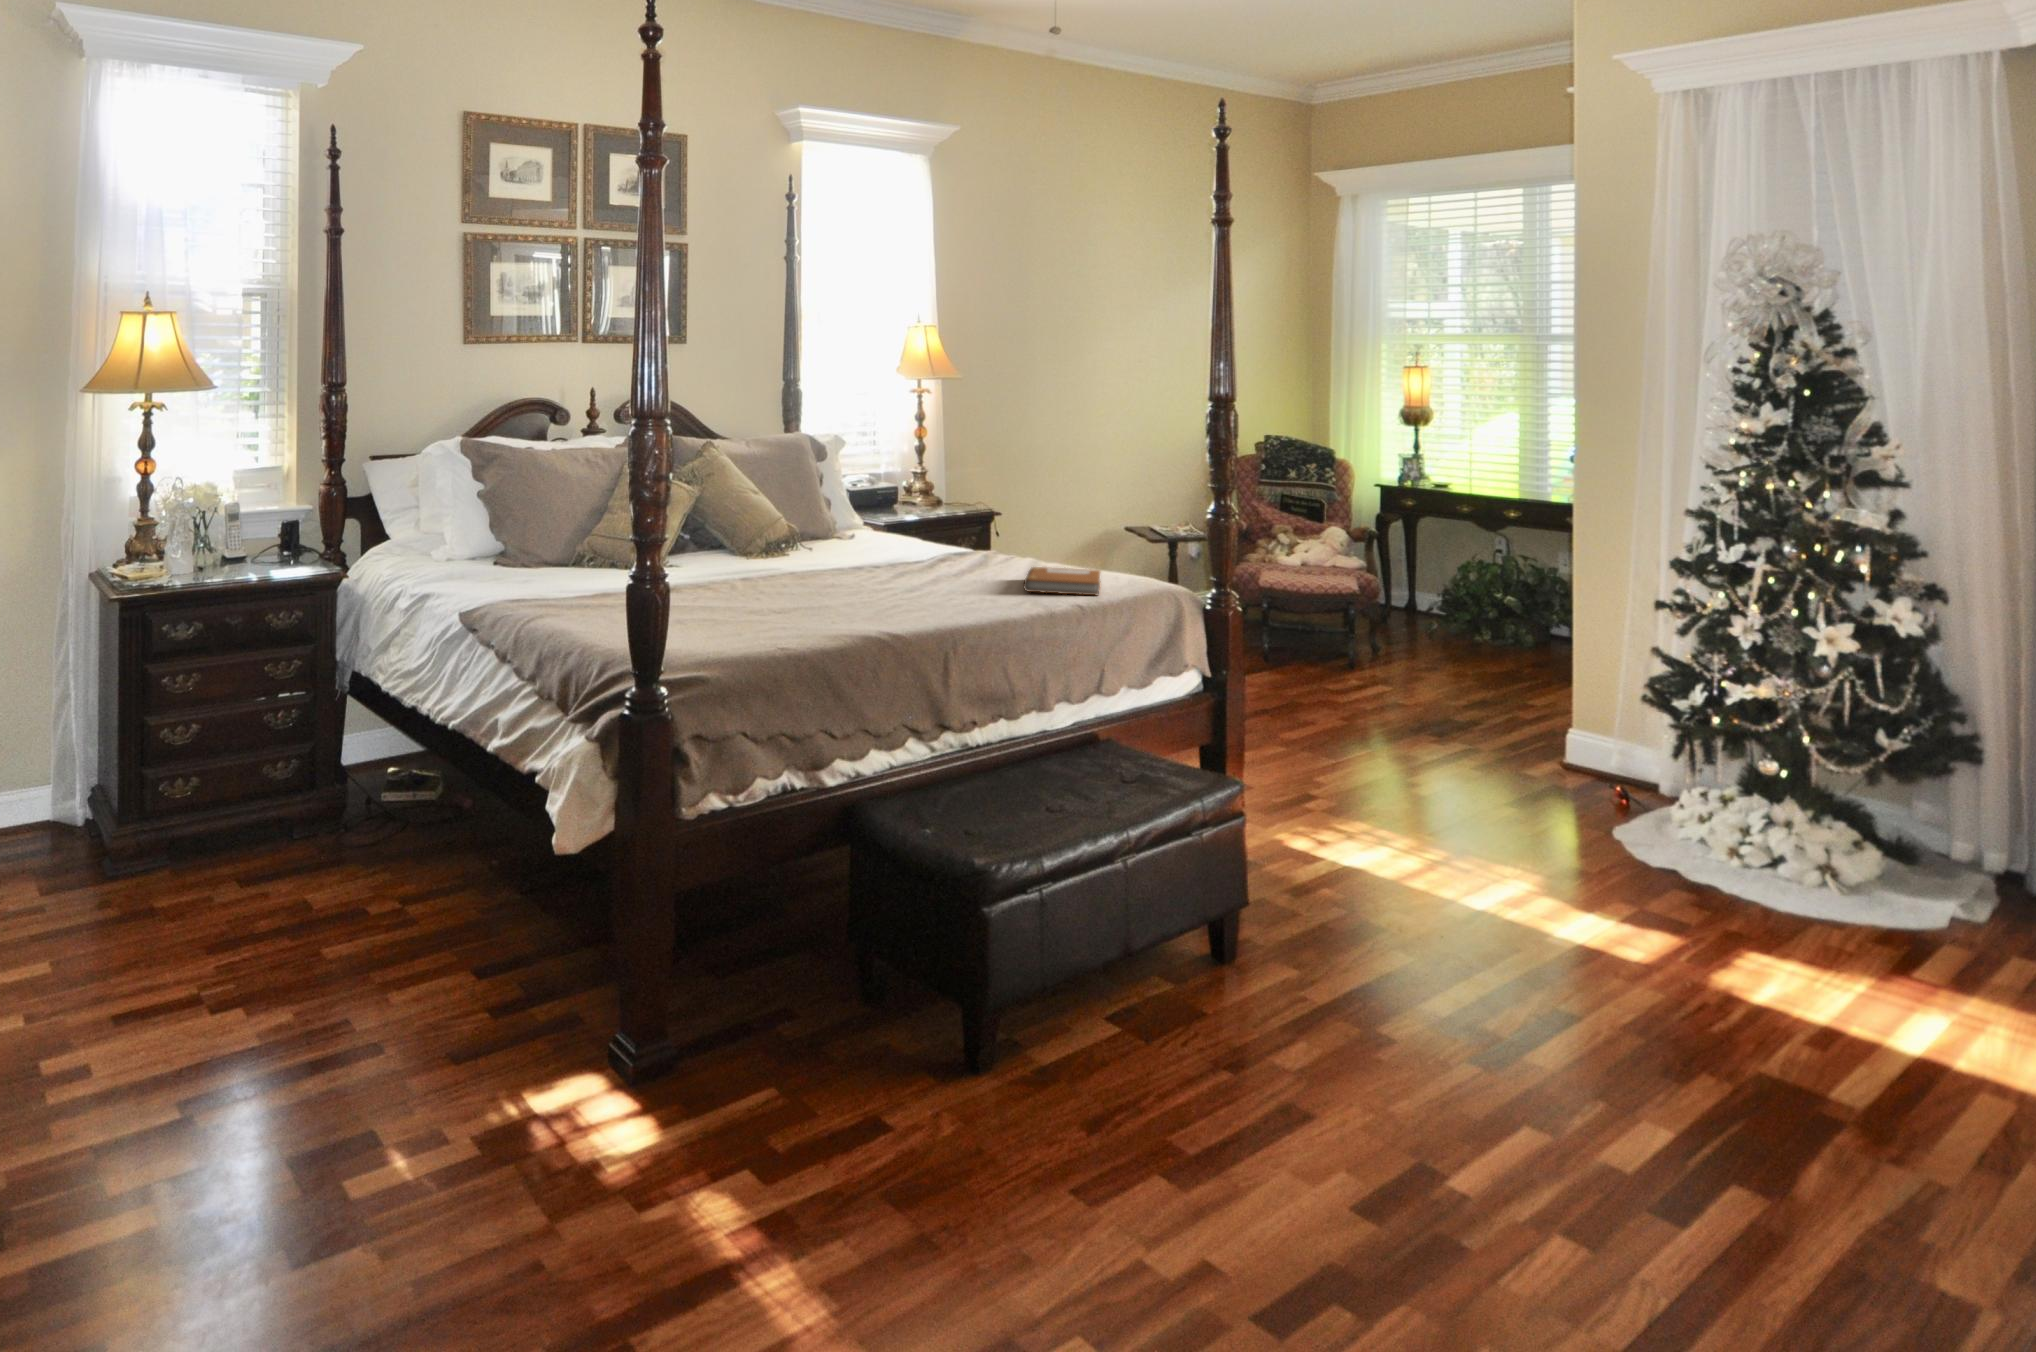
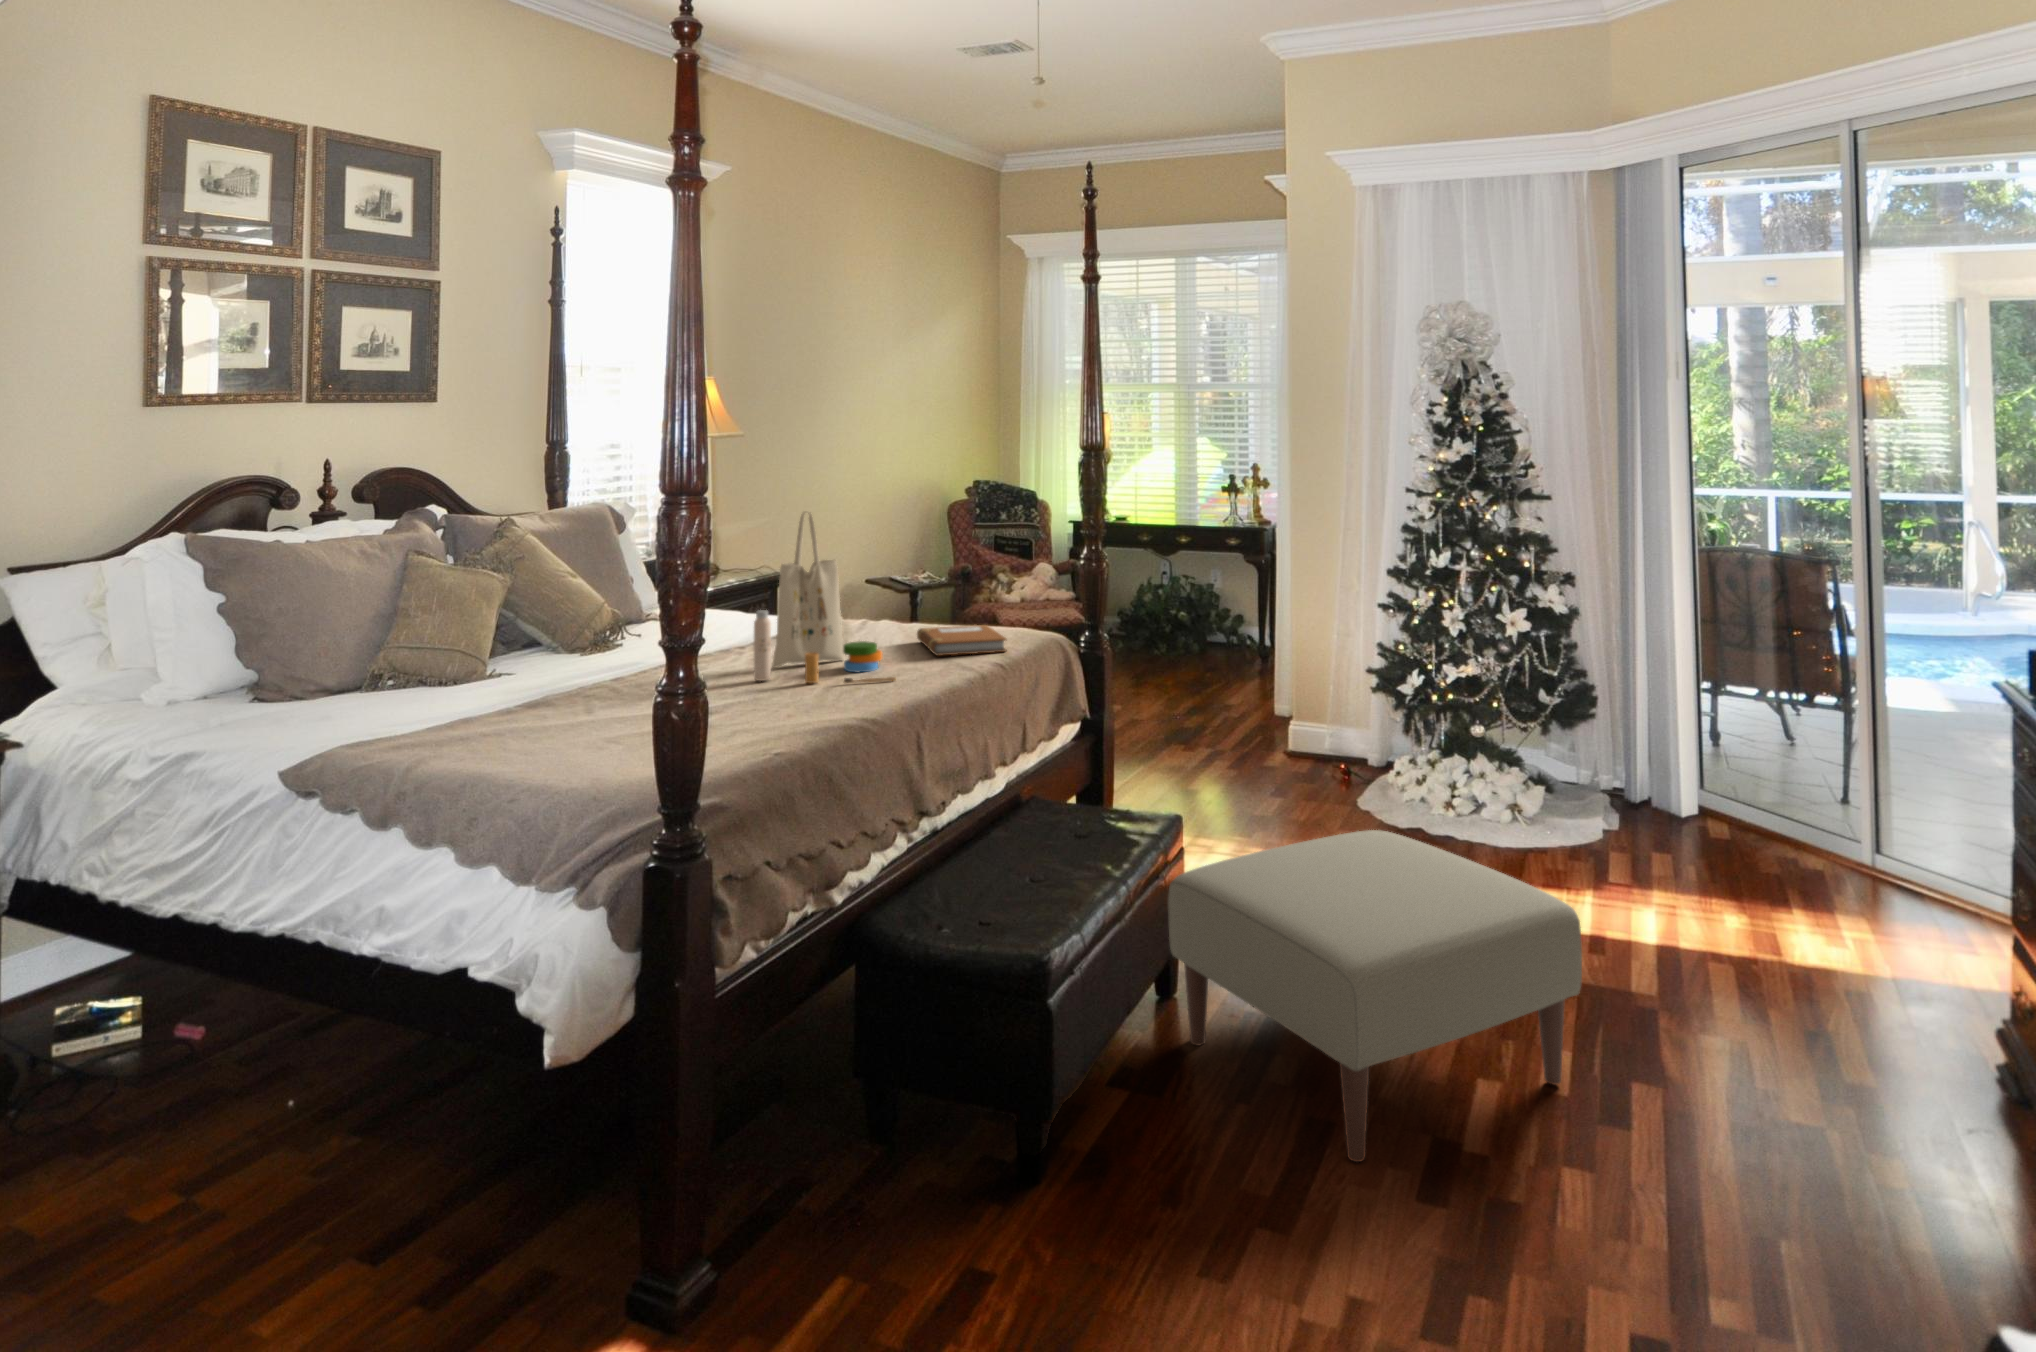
tote bag: none [851,447,971,607] -> present [754,512,896,683]
ottoman: none [1195,825,1642,1137] -> present [1168,830,1582,1162]

